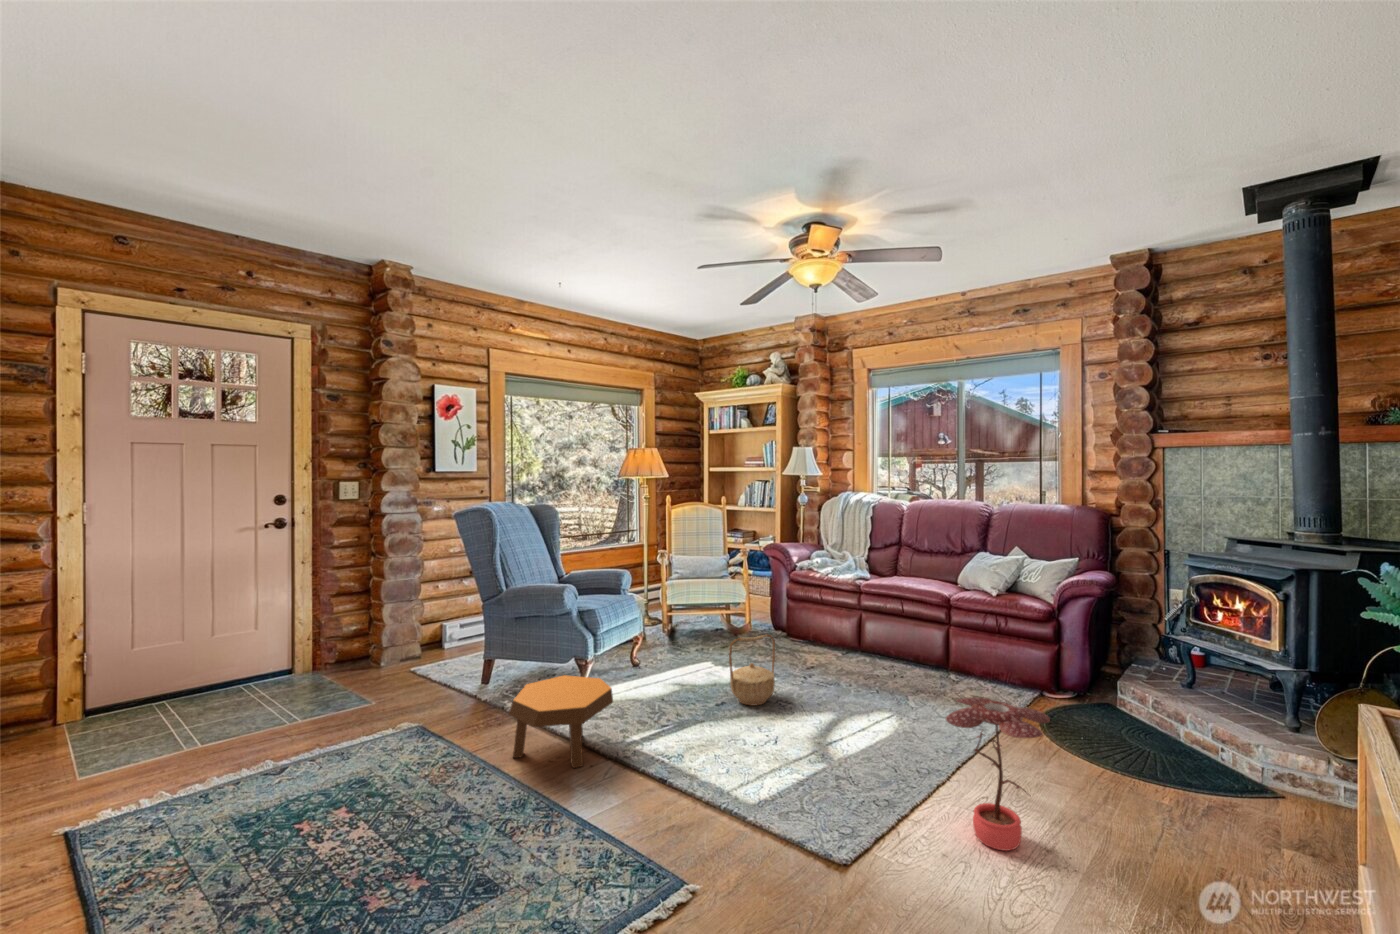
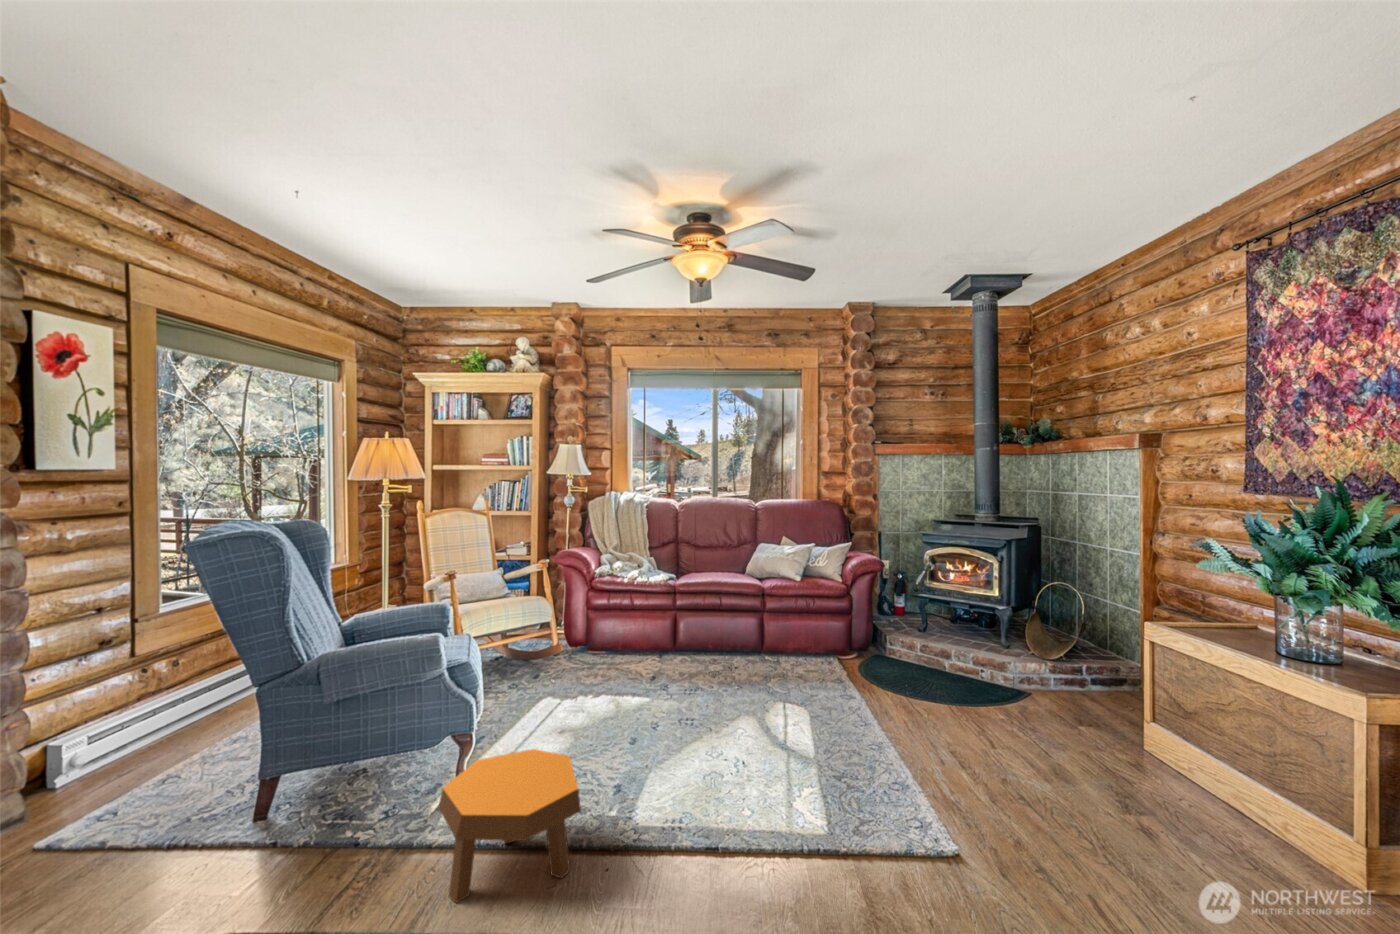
basket: present [729,635,775,706] -> none [623,652,674,735]
potted plant: present [946,697,1050,851] -> none [927,665,1021,789]

